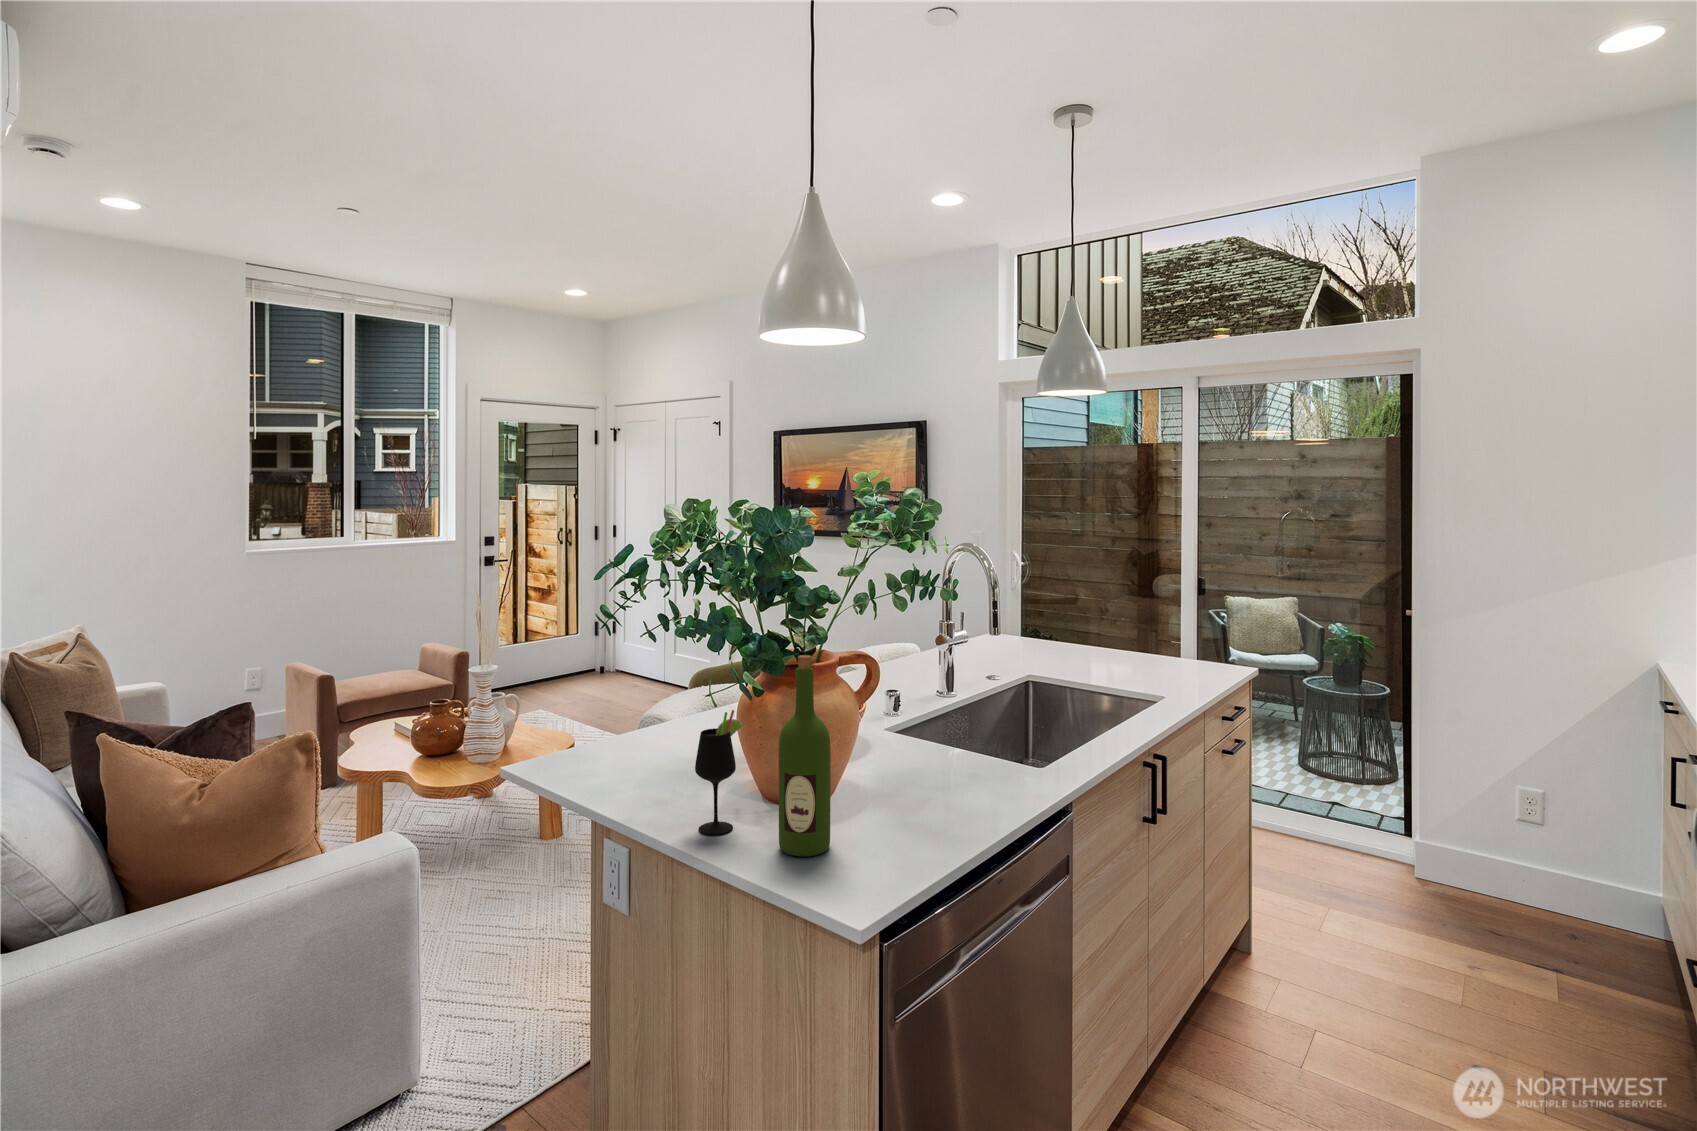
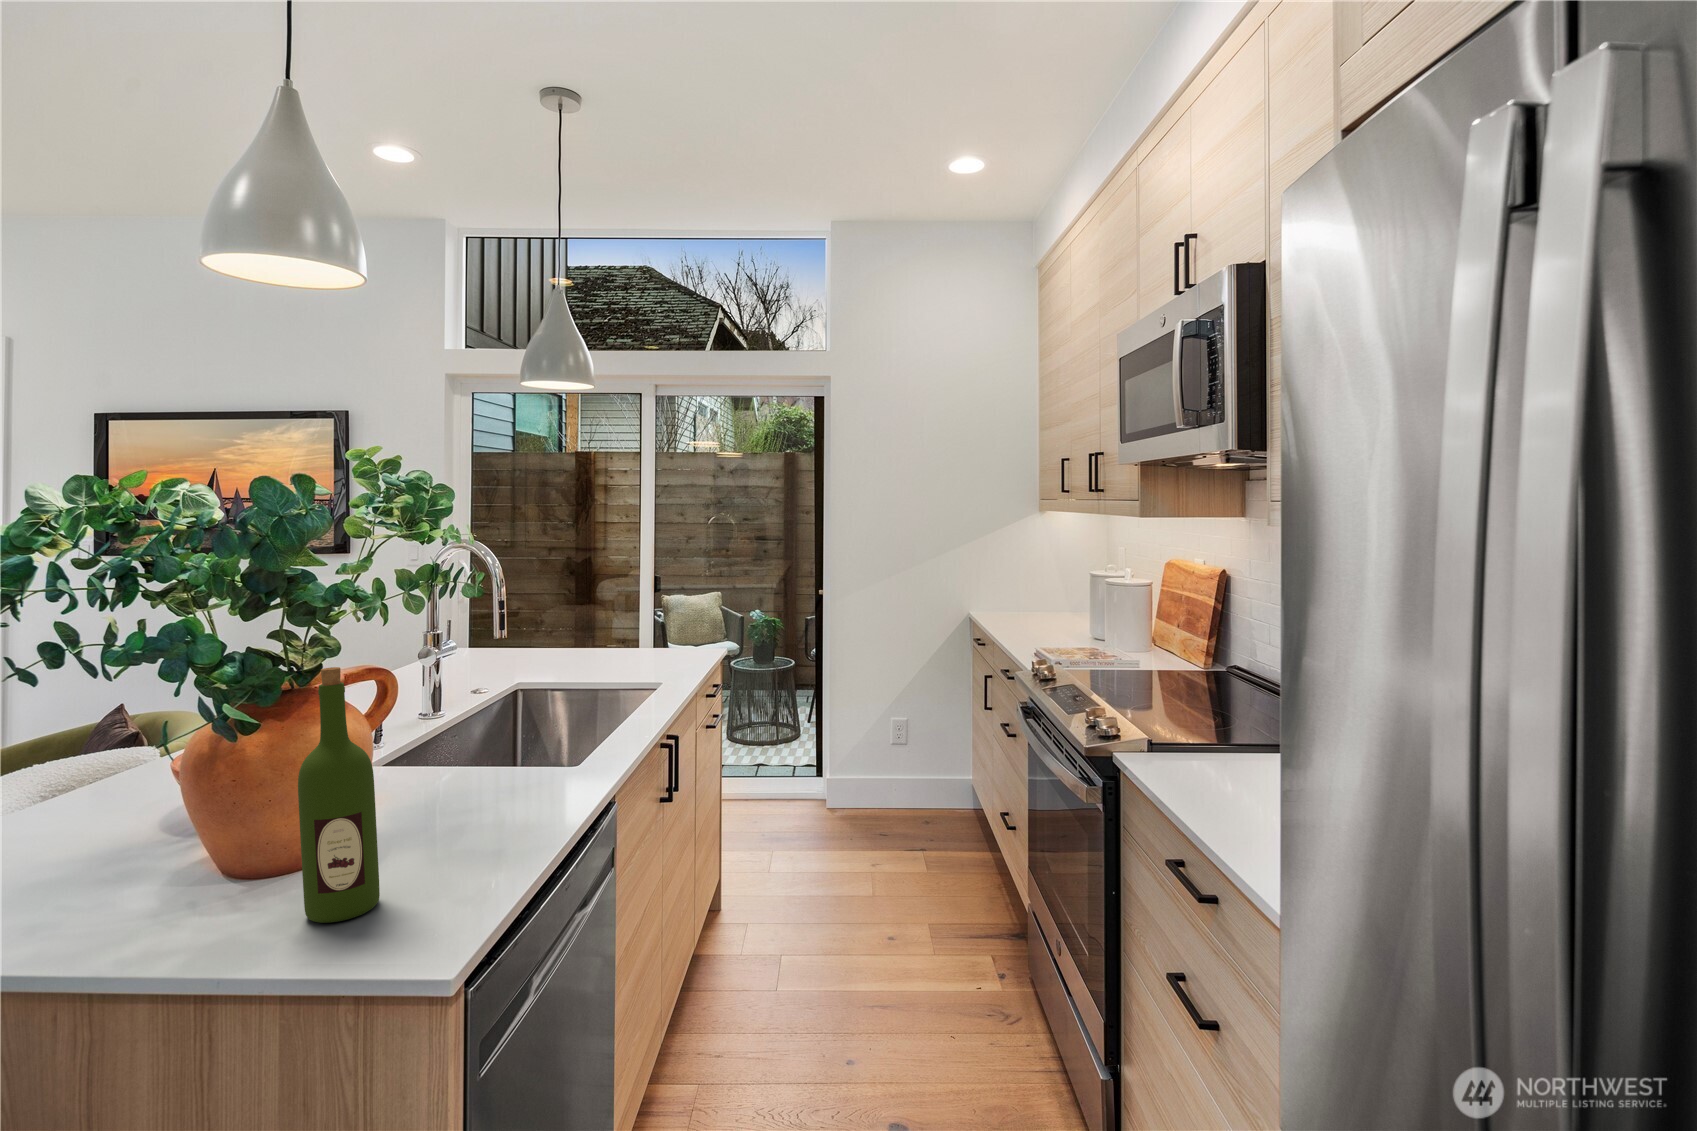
wine glass: present [695,710,744,834] -> none [145,758,225,938]

